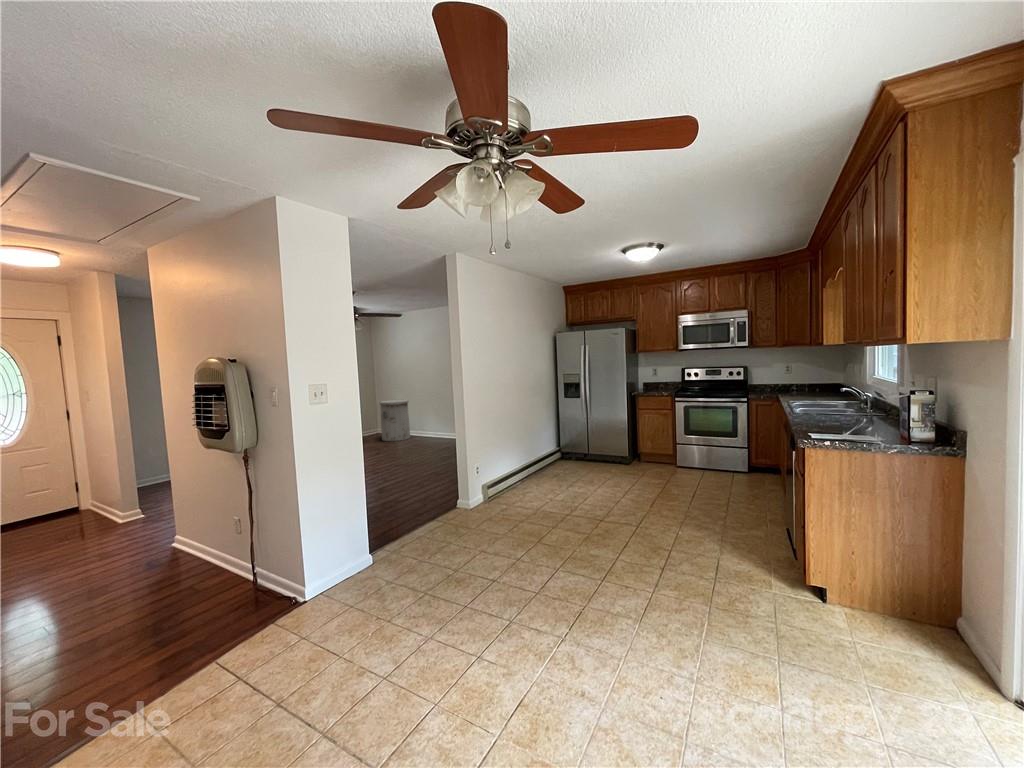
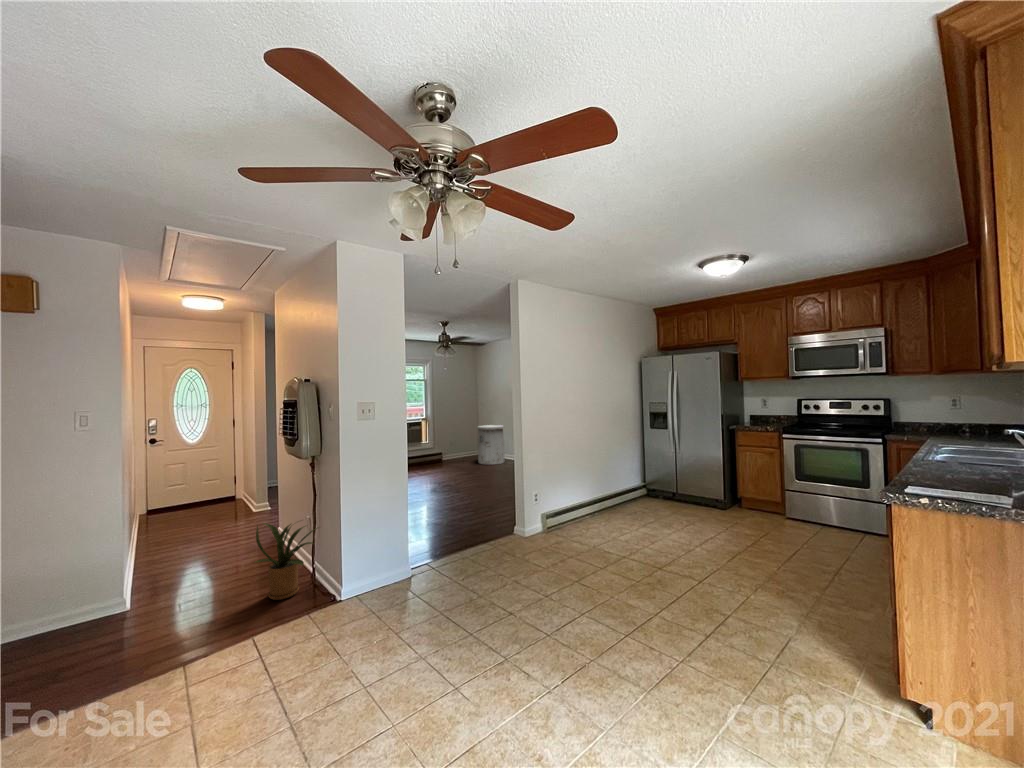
house plant: none [178,522,268,618] -> present [255,523,317,600]

